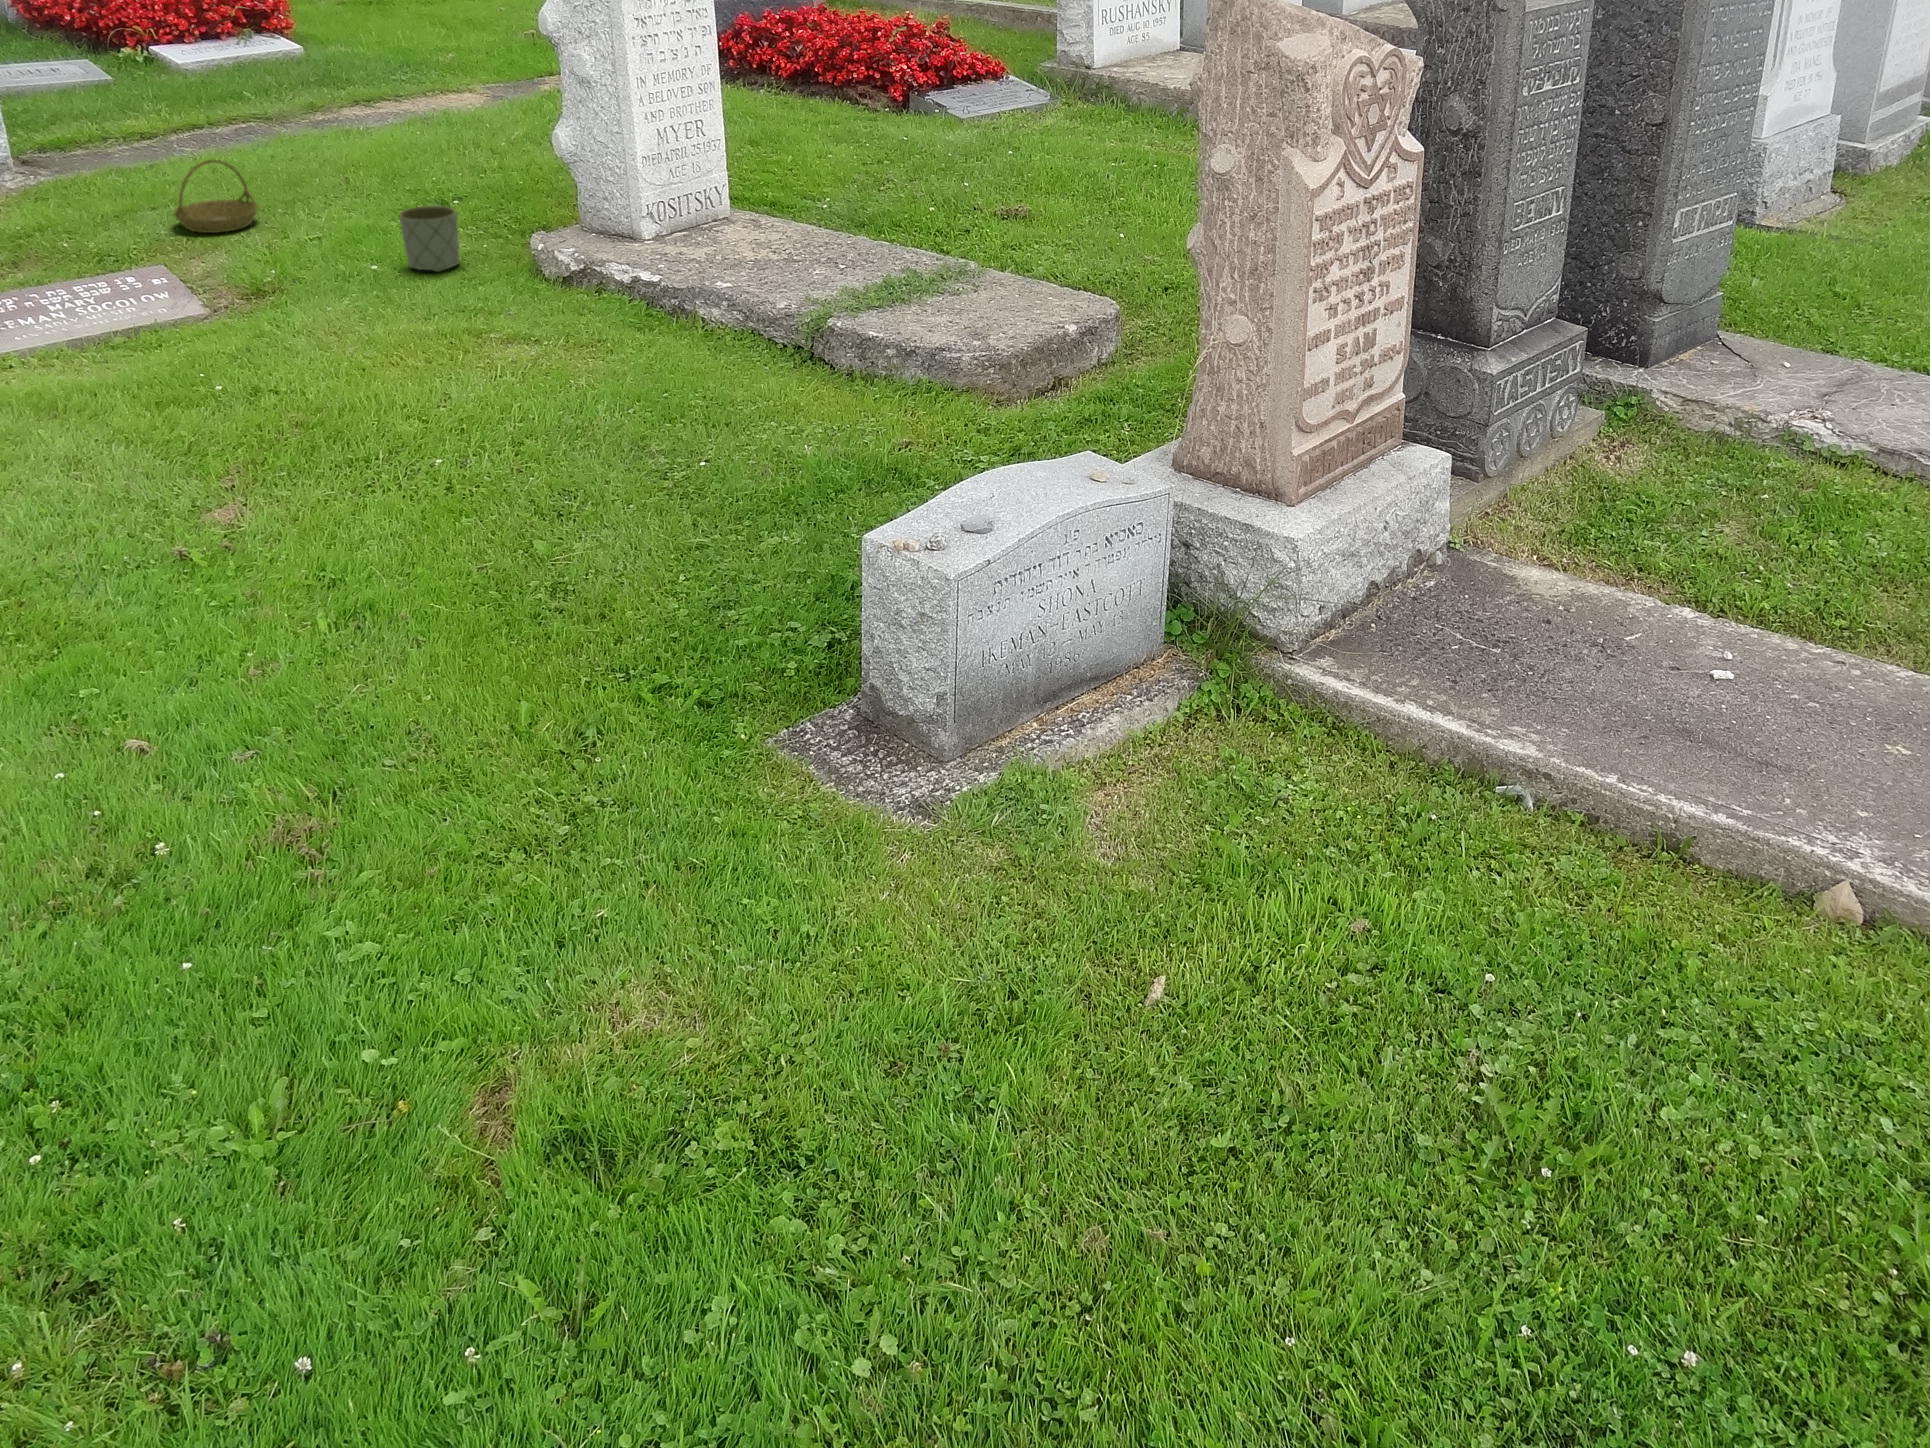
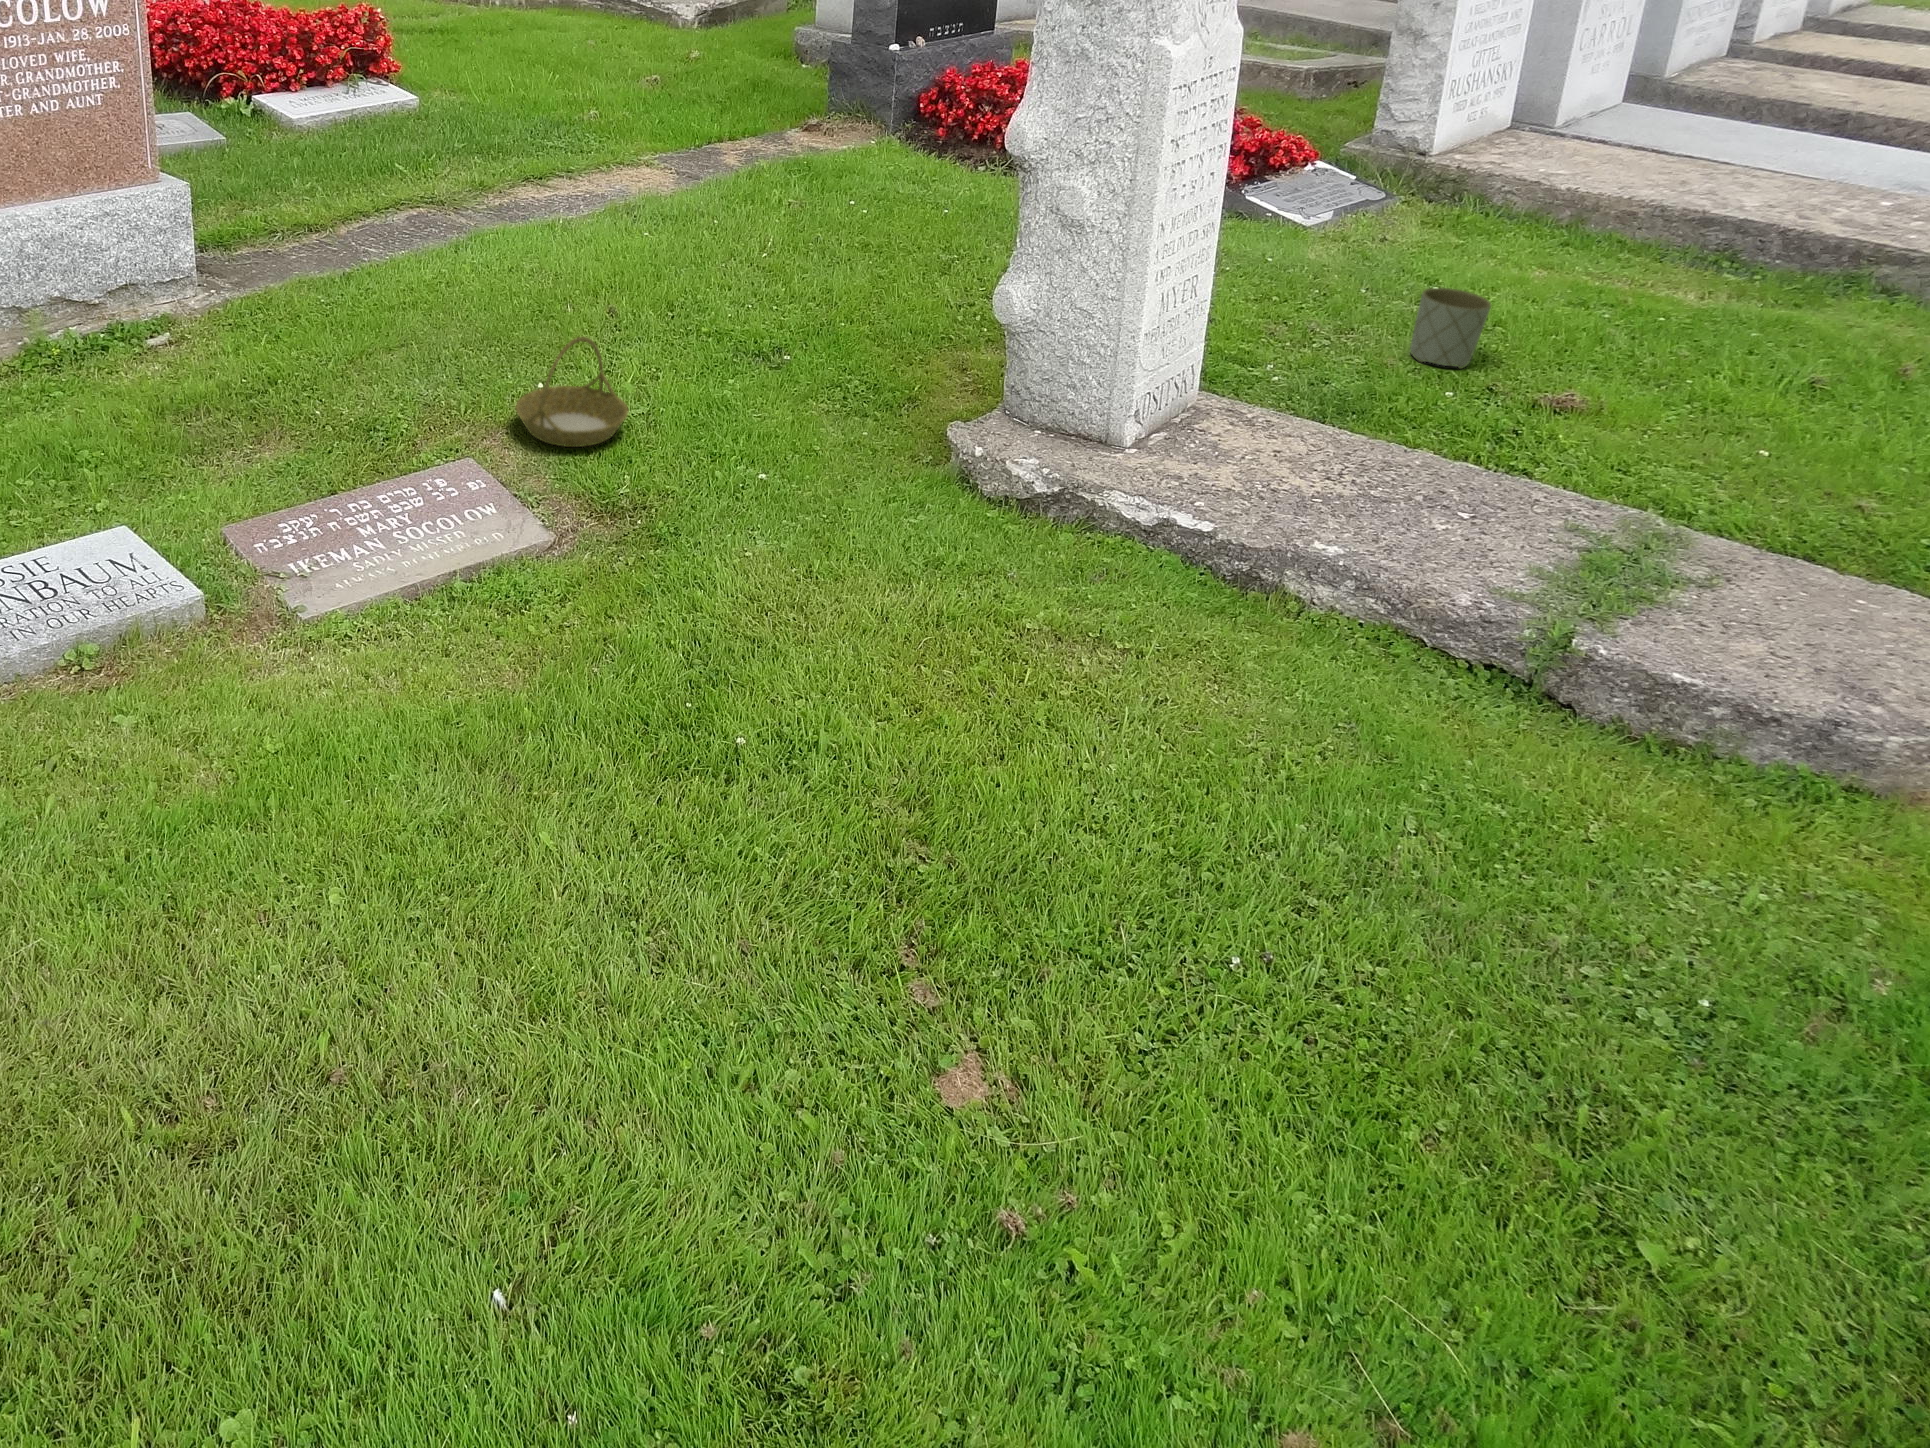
planter: present [399,206,459,272] -> present [1410,288,1491,369]

